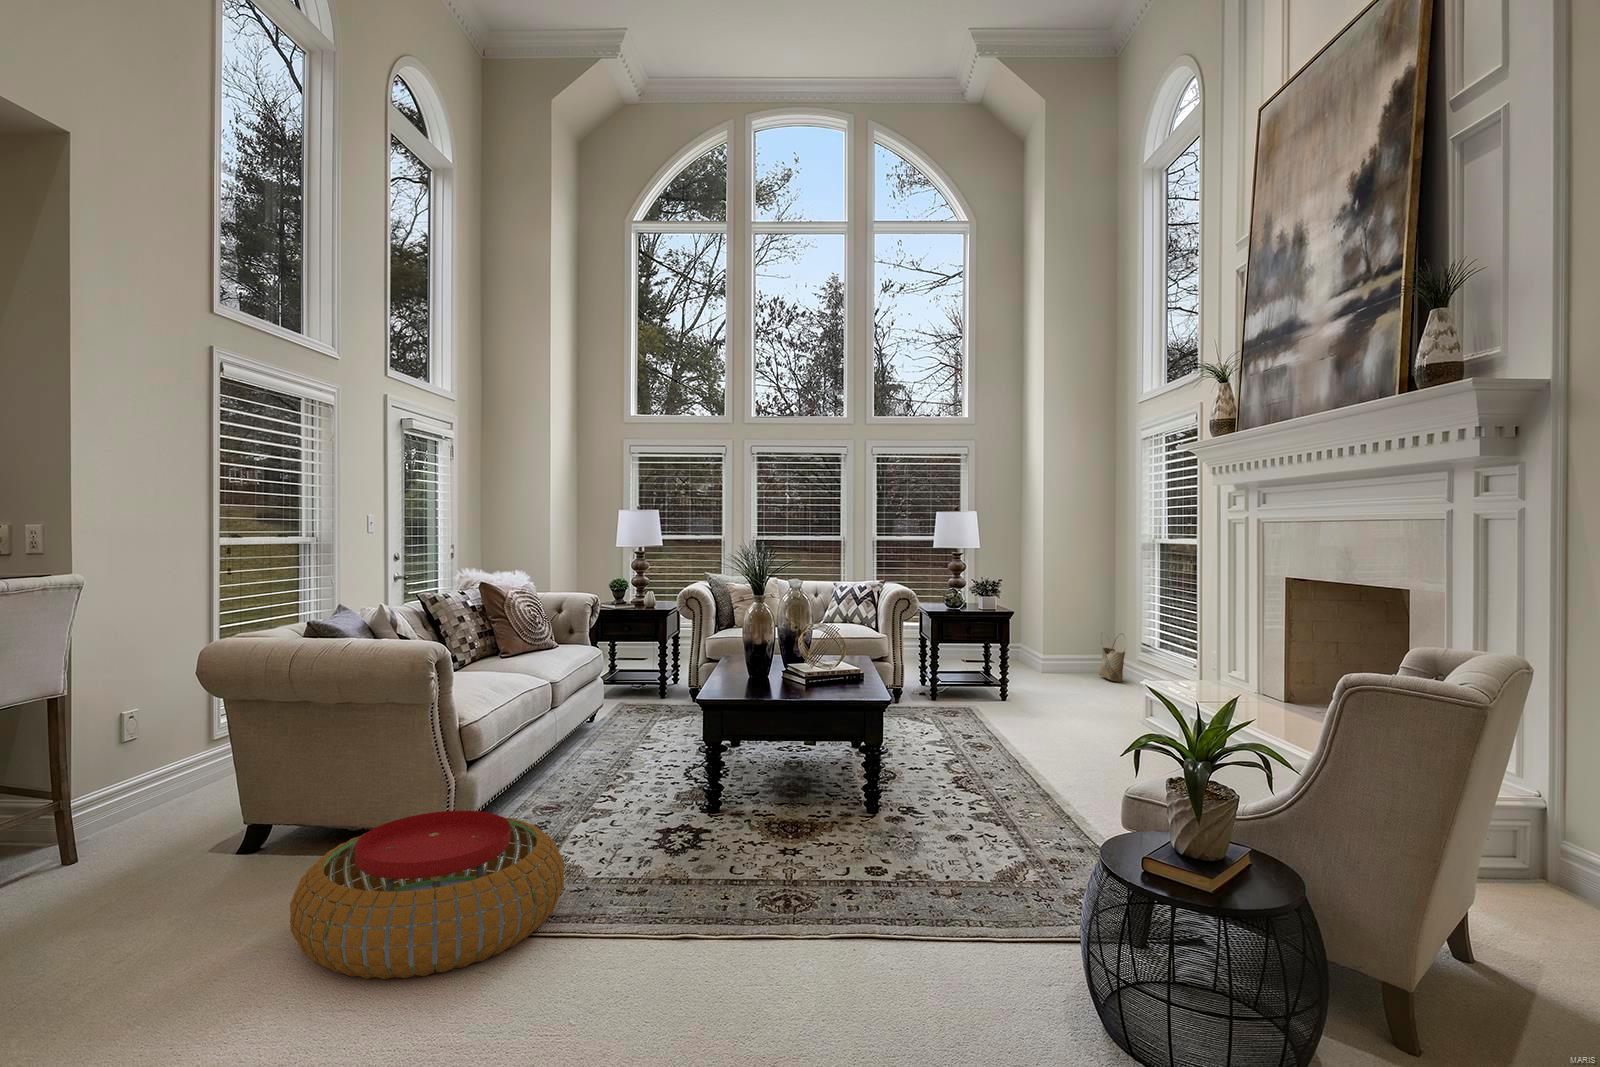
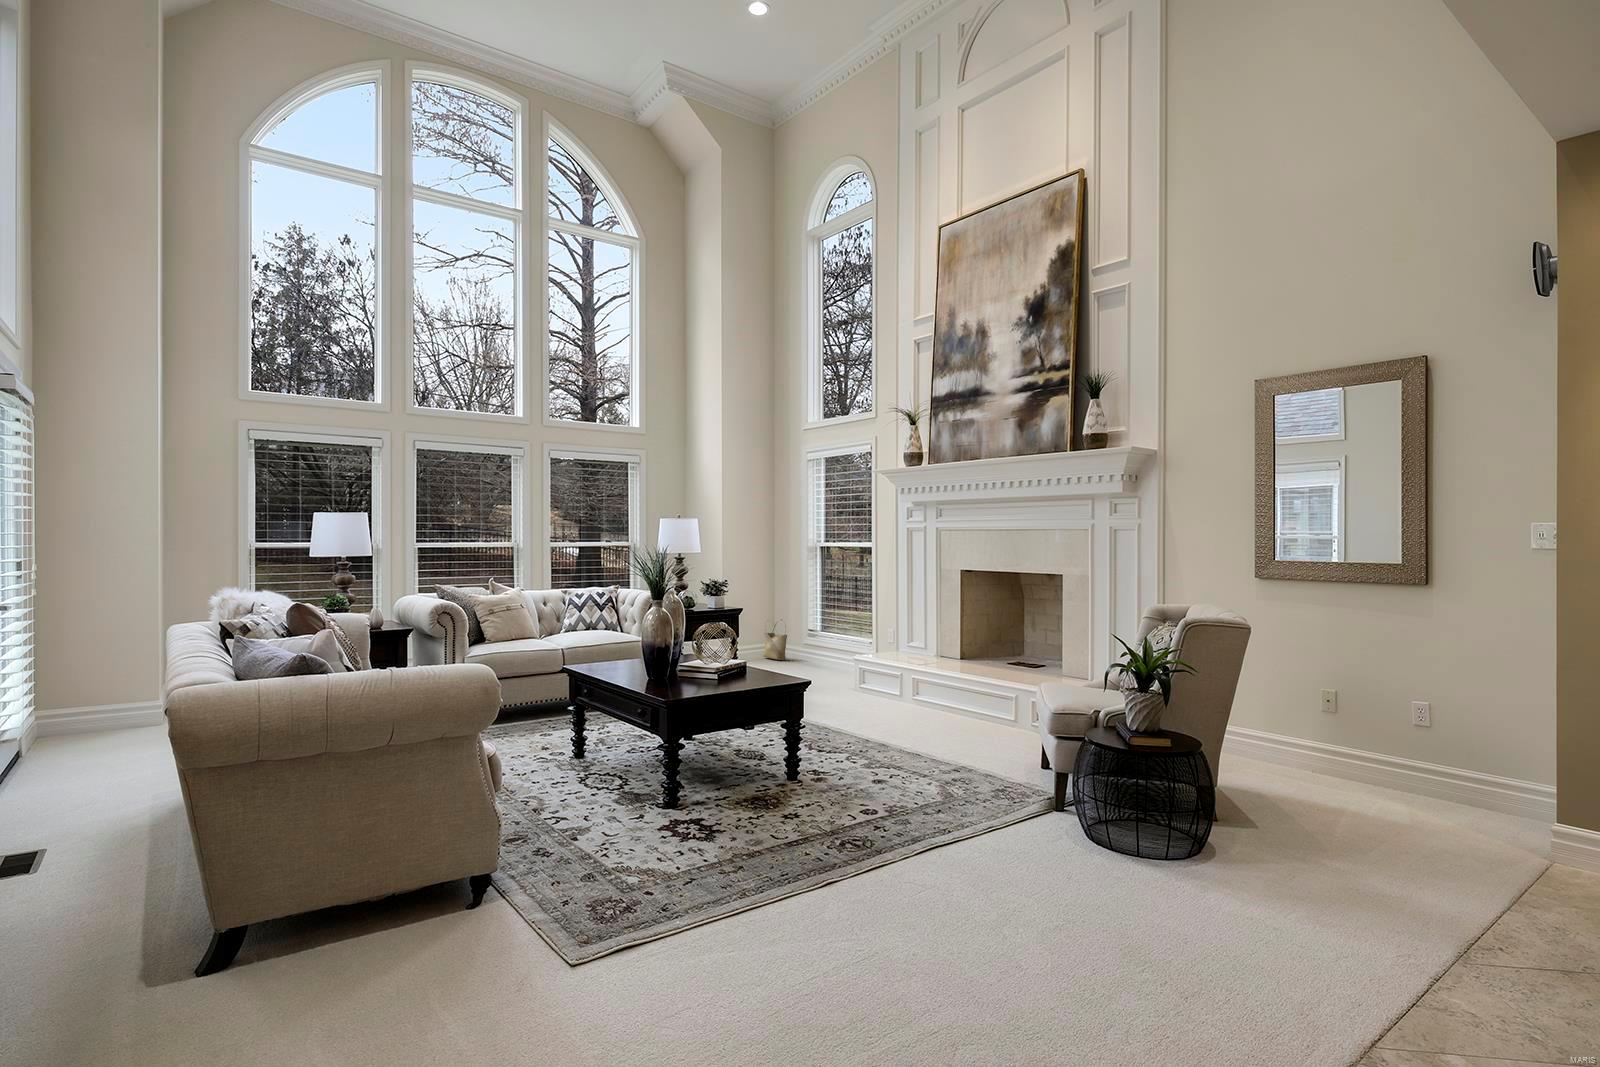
pouf: present [290,811,564,979] -> none [505,824,749,985]

